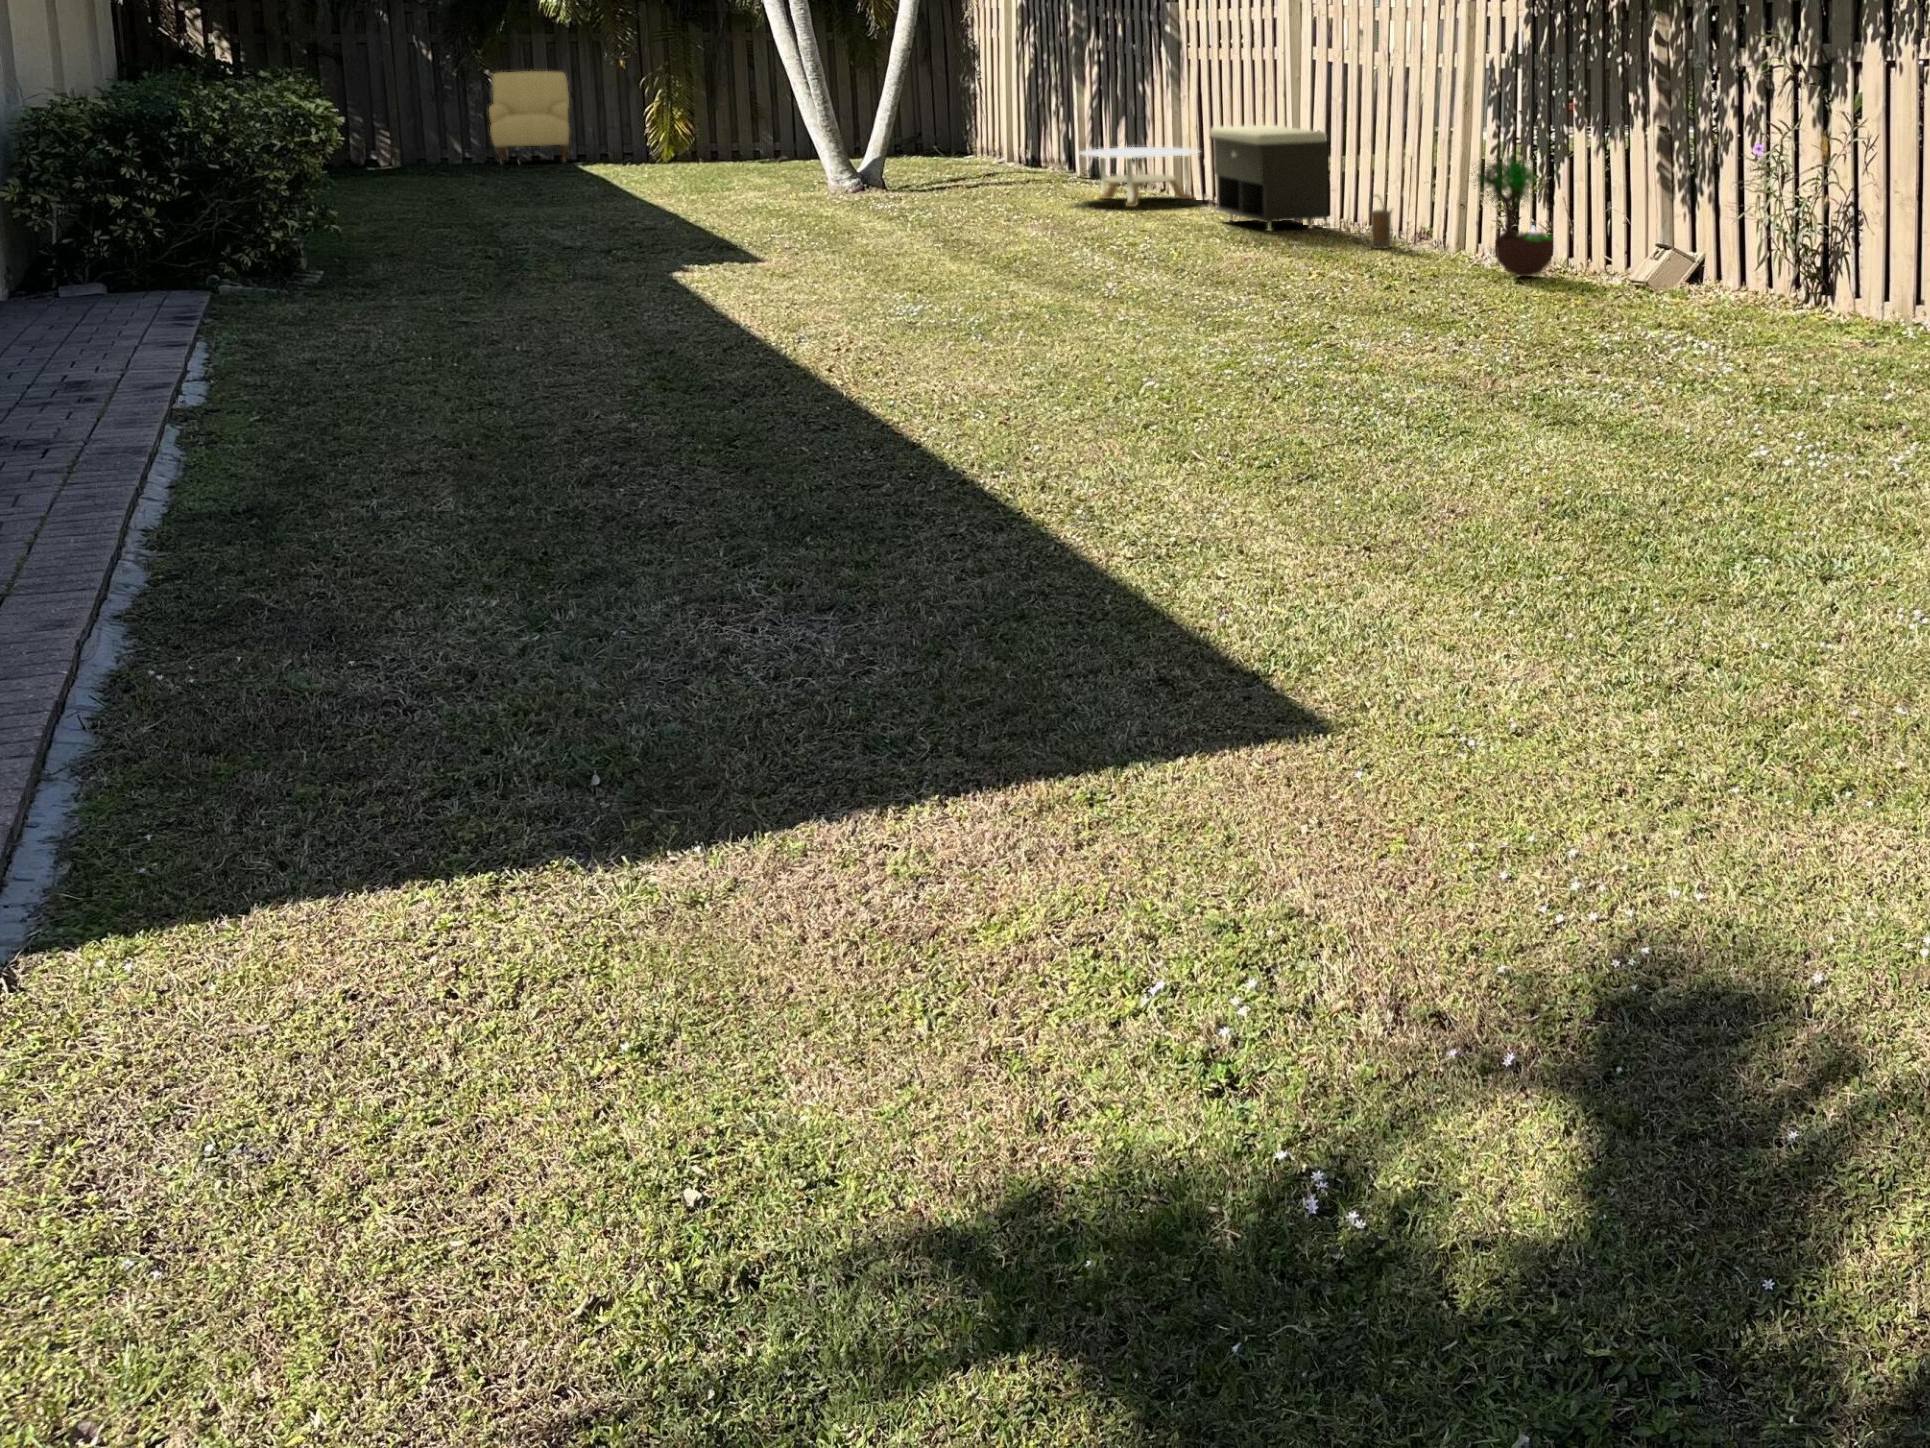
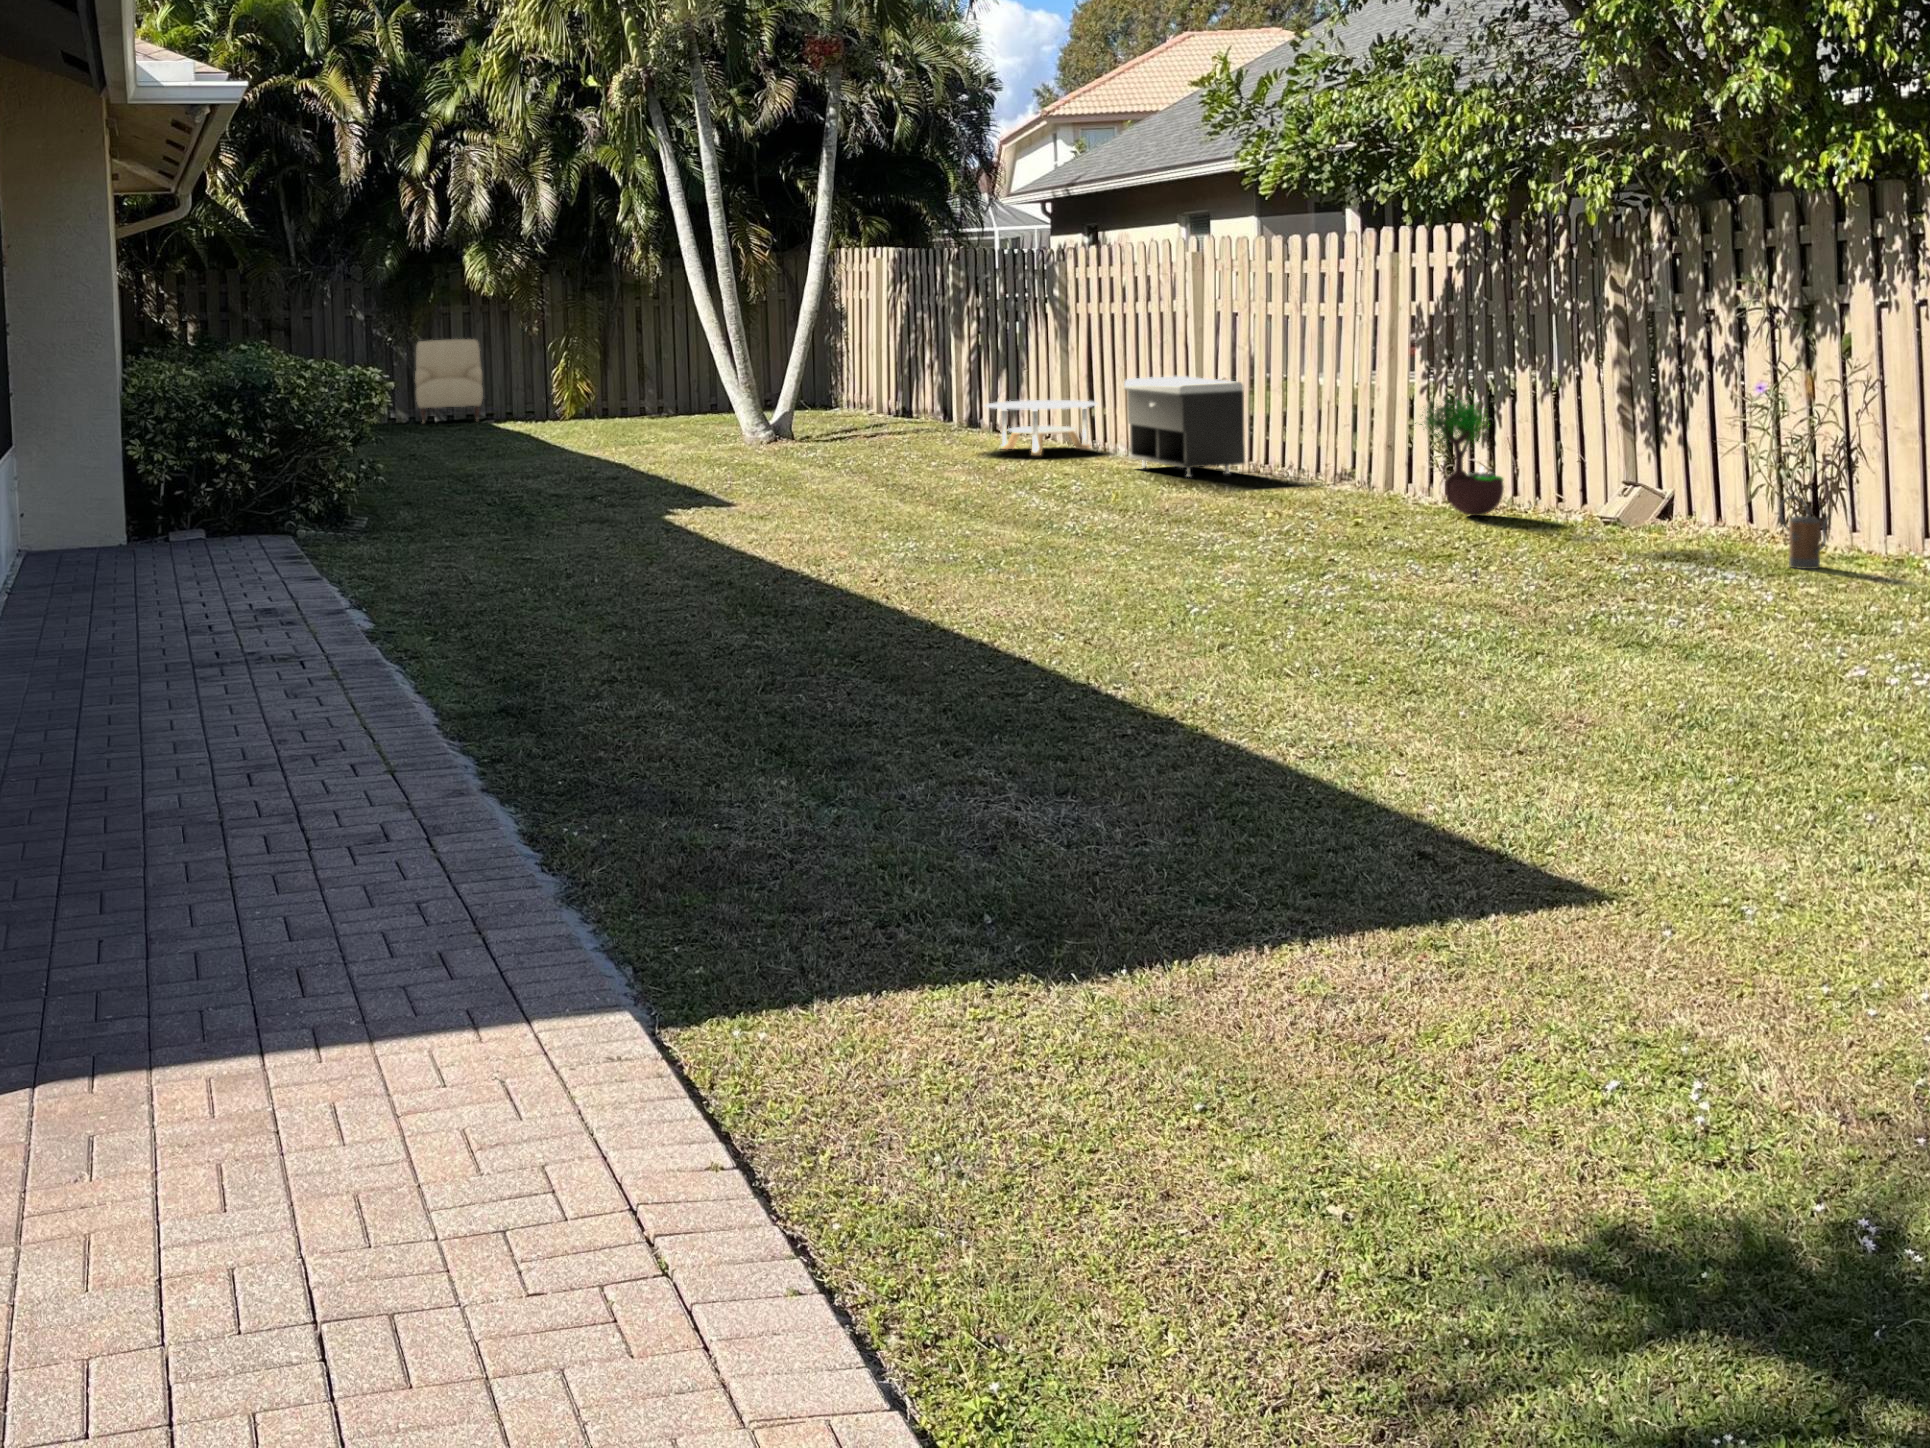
watering can: present [1370,195,1392,249] -> present [1779,495,1830,569]

